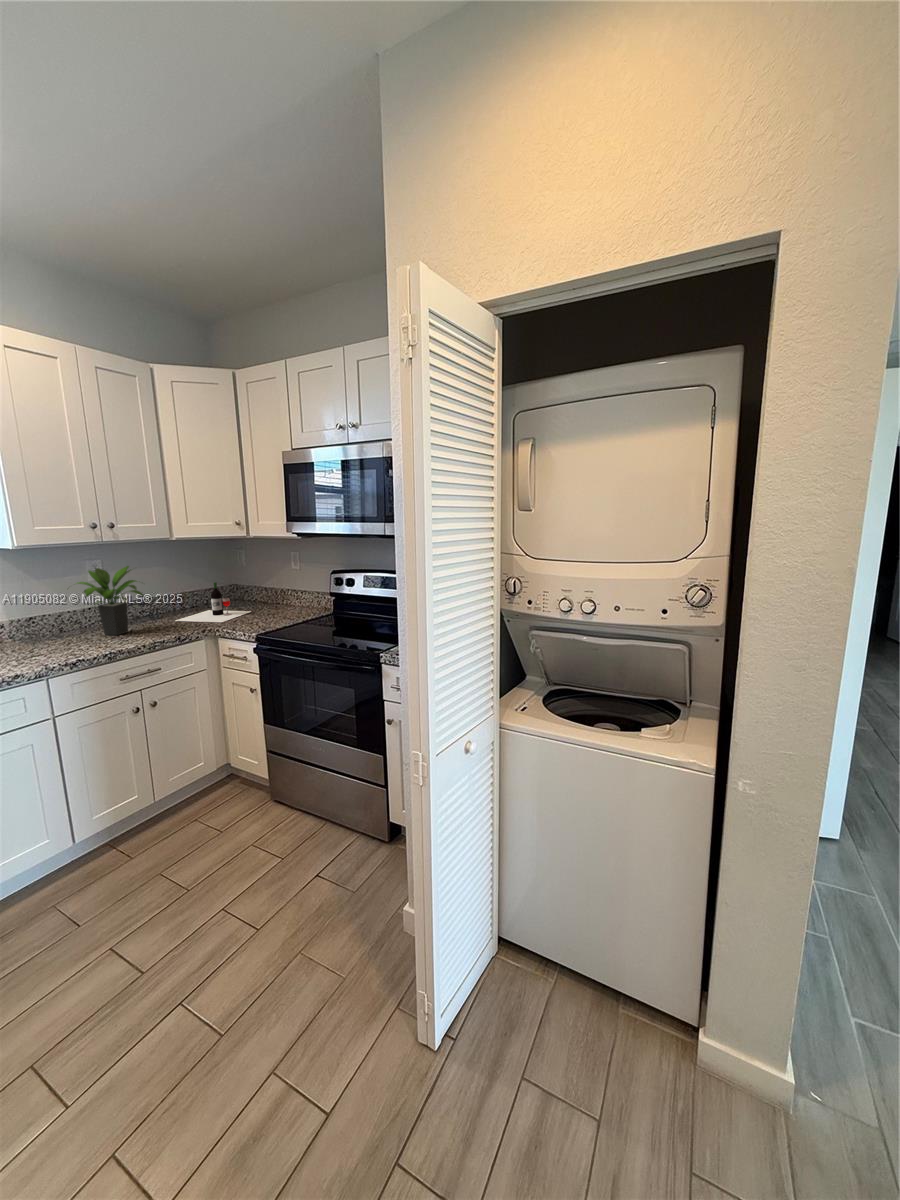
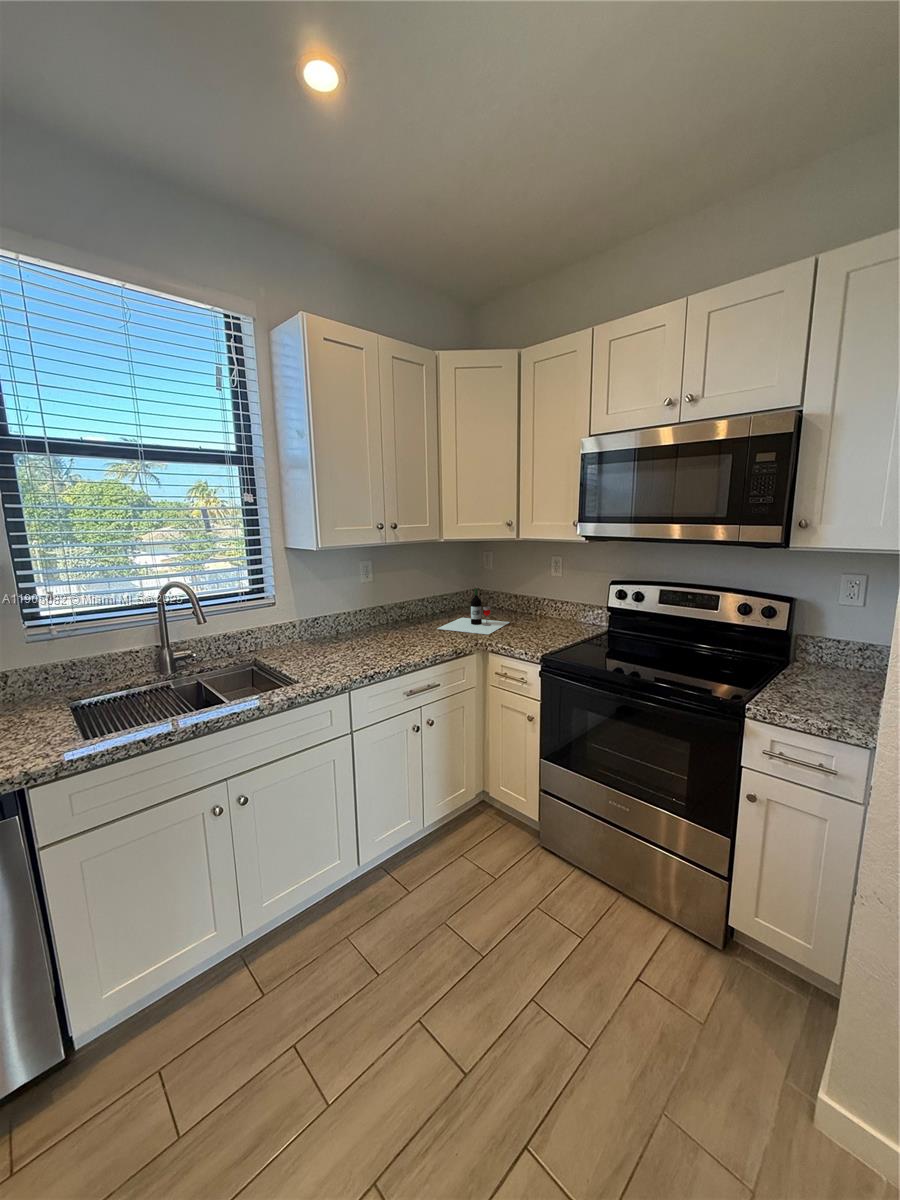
potted plant: present [76,566,144,635] -> none [351,569,421,643]

